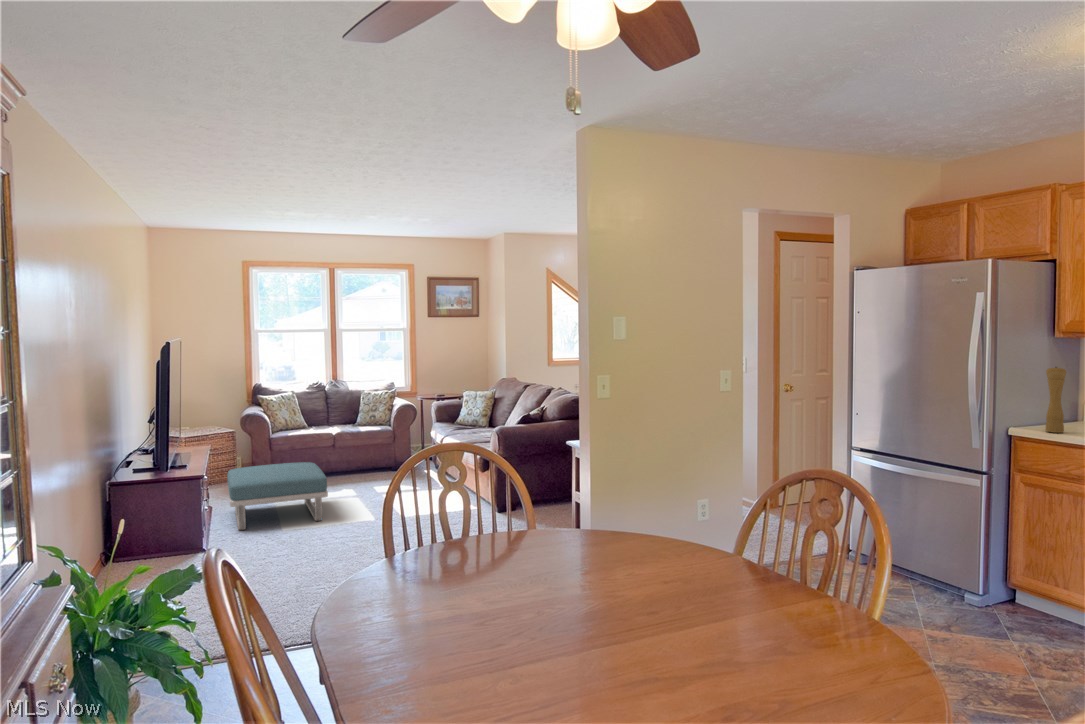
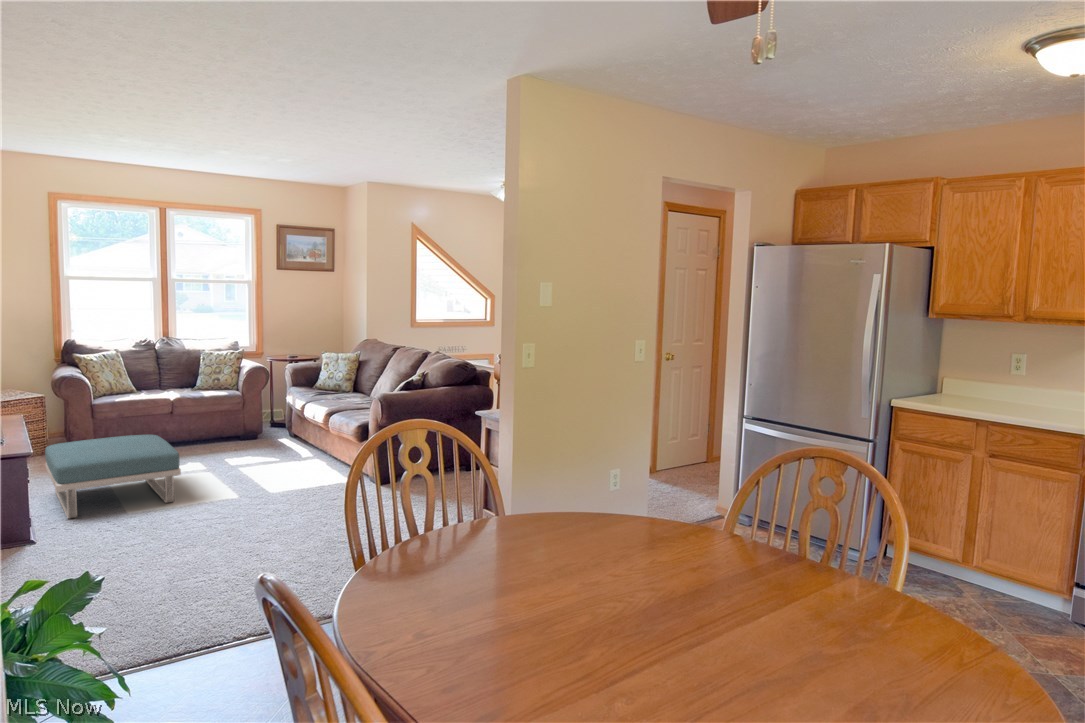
pepper mill: present [1045,367,1066,433] -> none [924,345,945,405]

